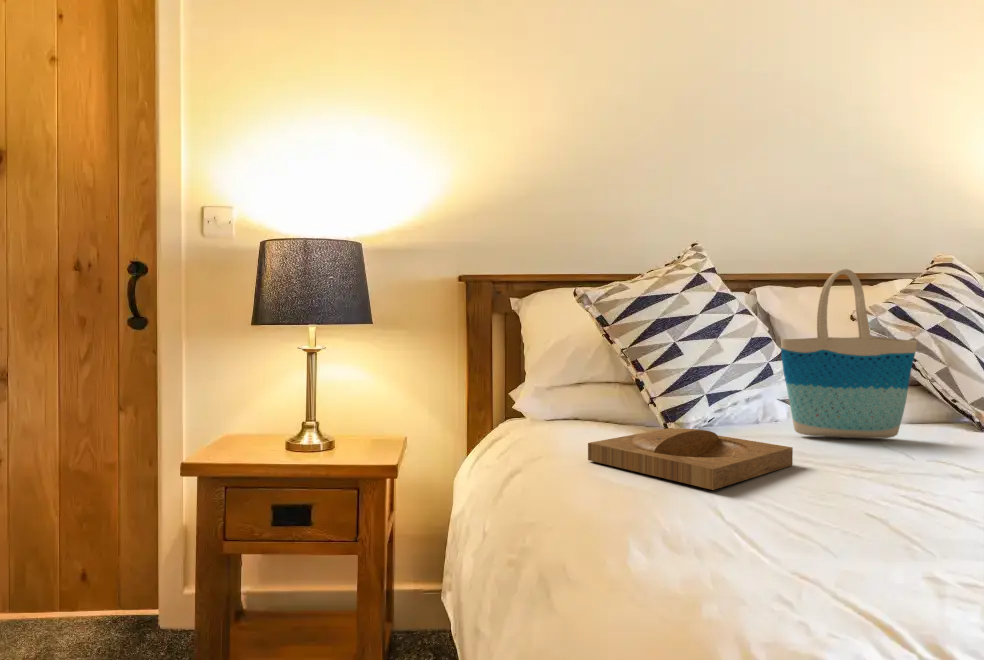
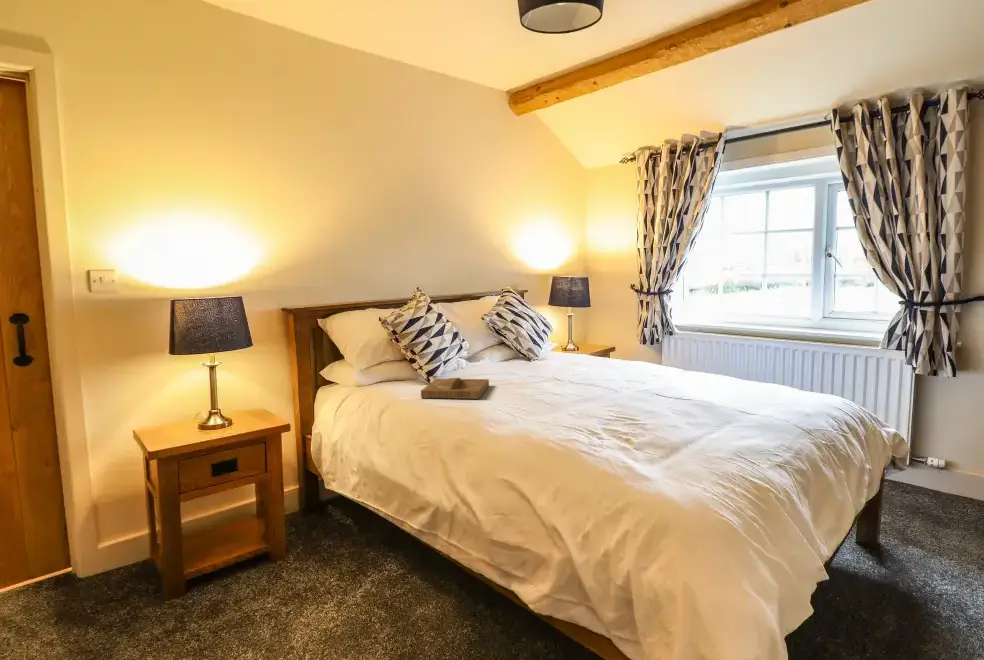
tote bag: present [781,269,917,438] -> none [470,304,514,373]

